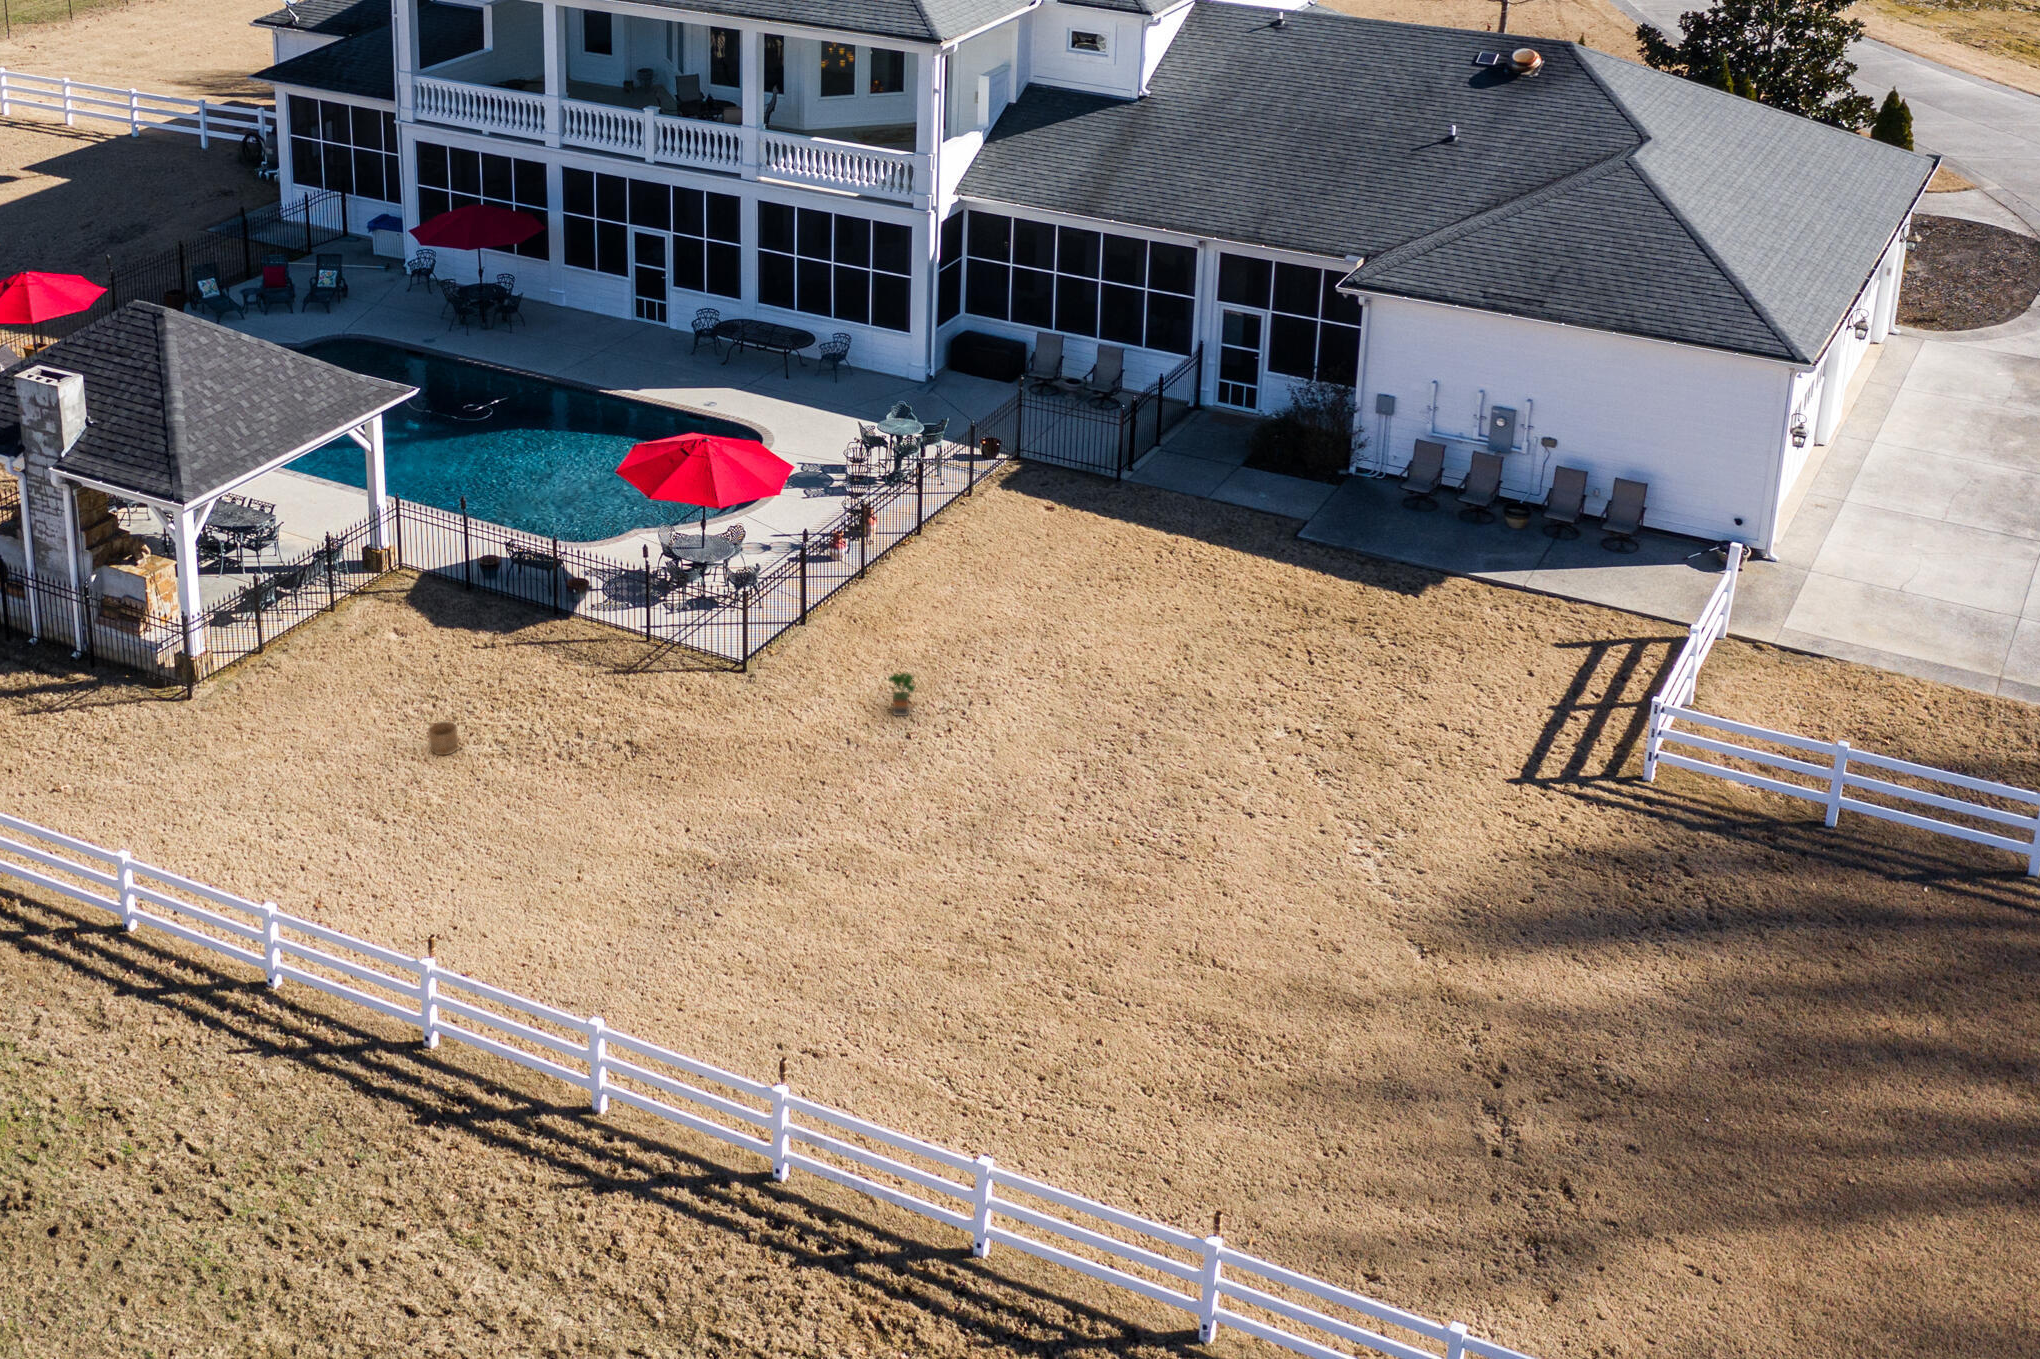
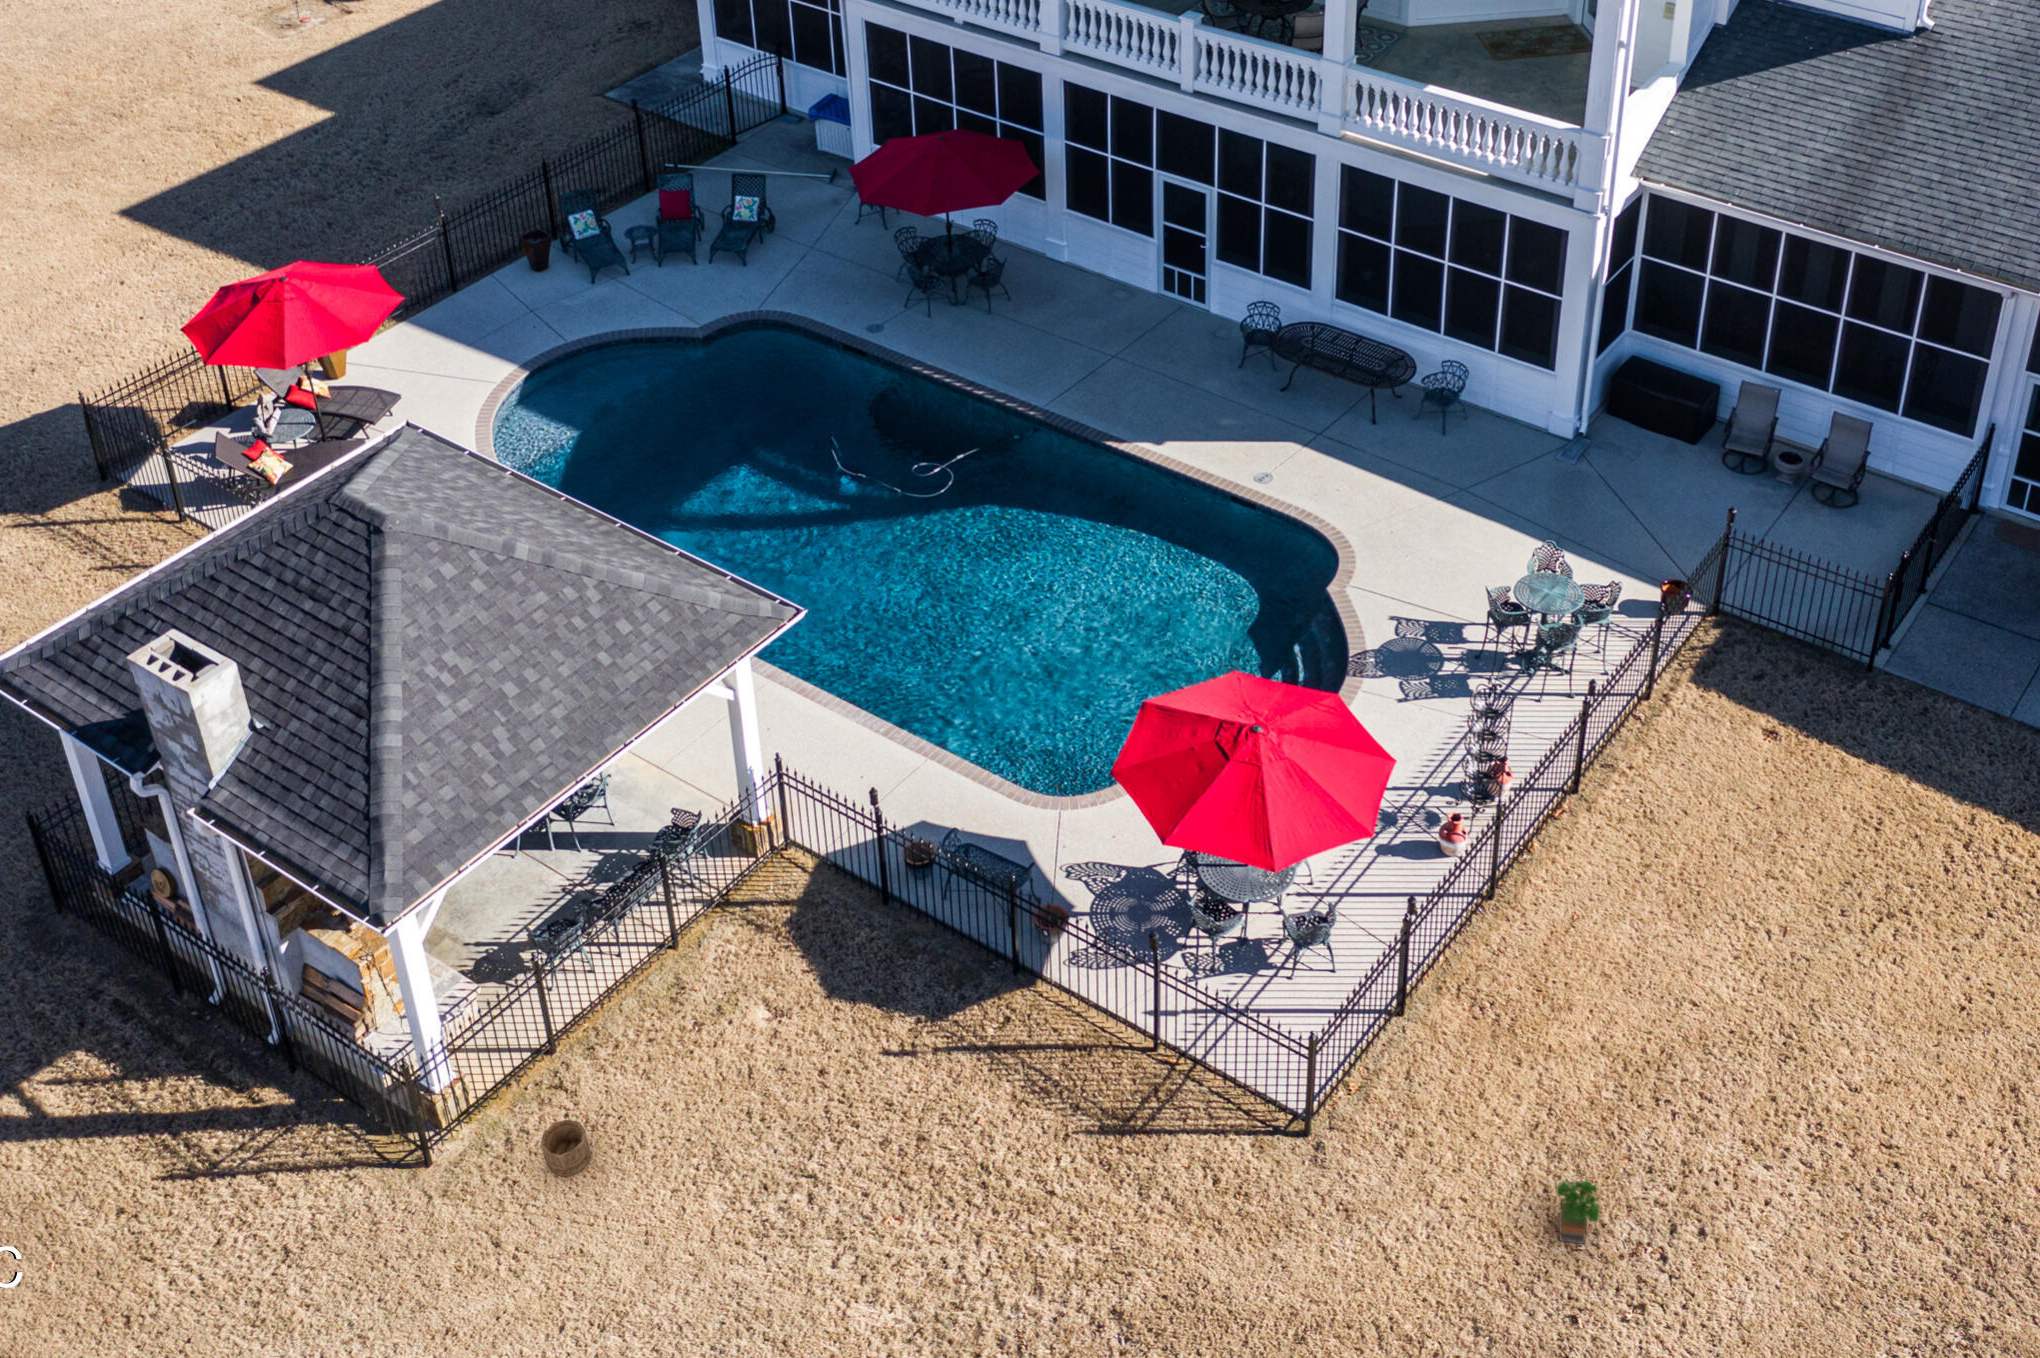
wooden bucket: present [428,721,458,755] -> present [540,1120,590,1177]

